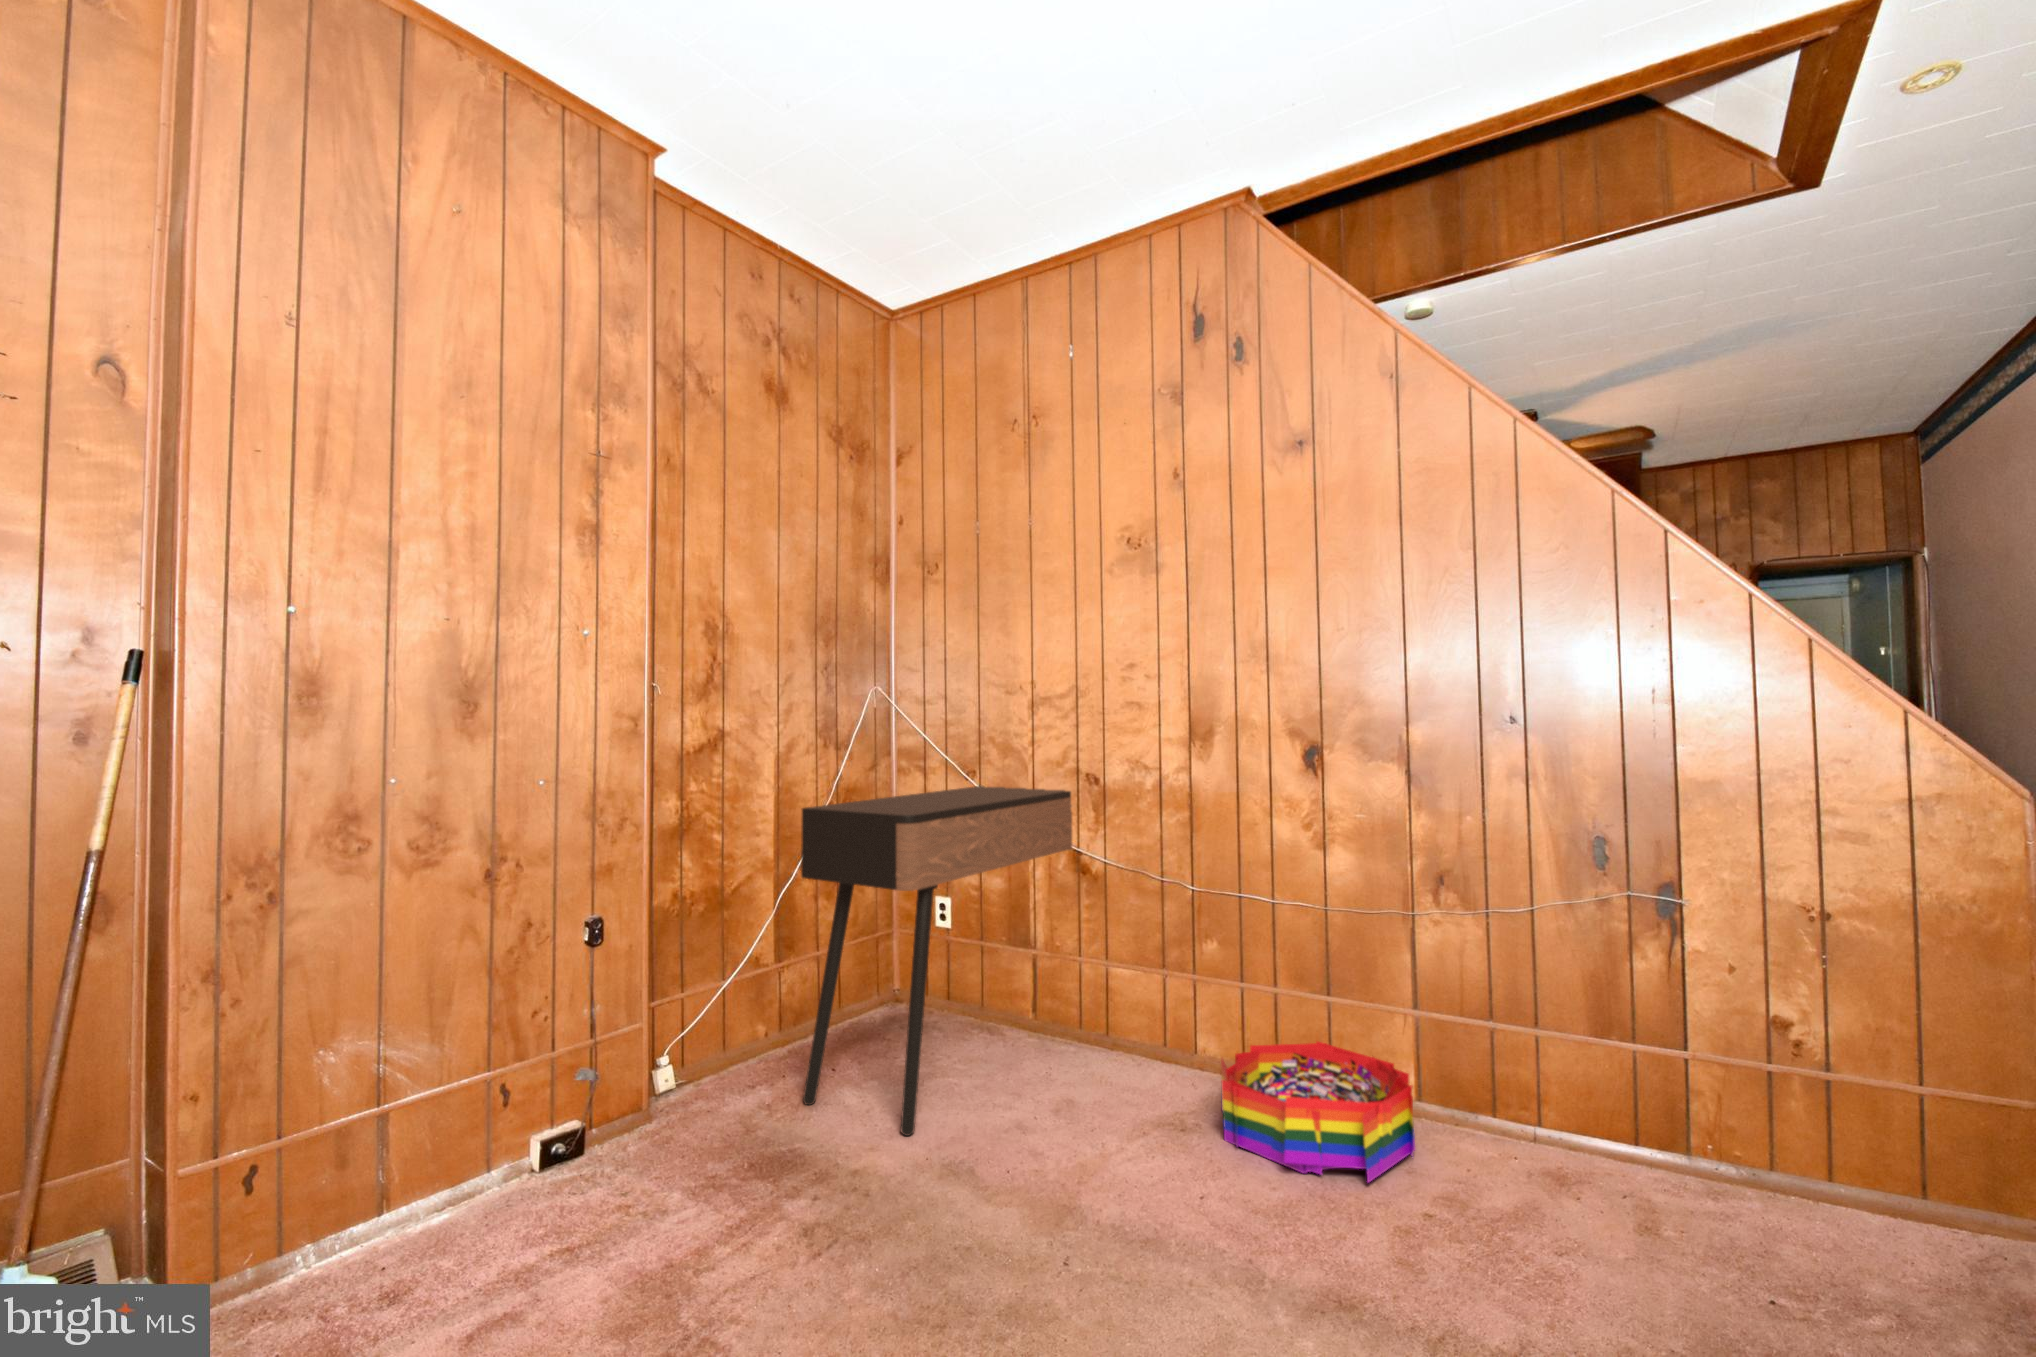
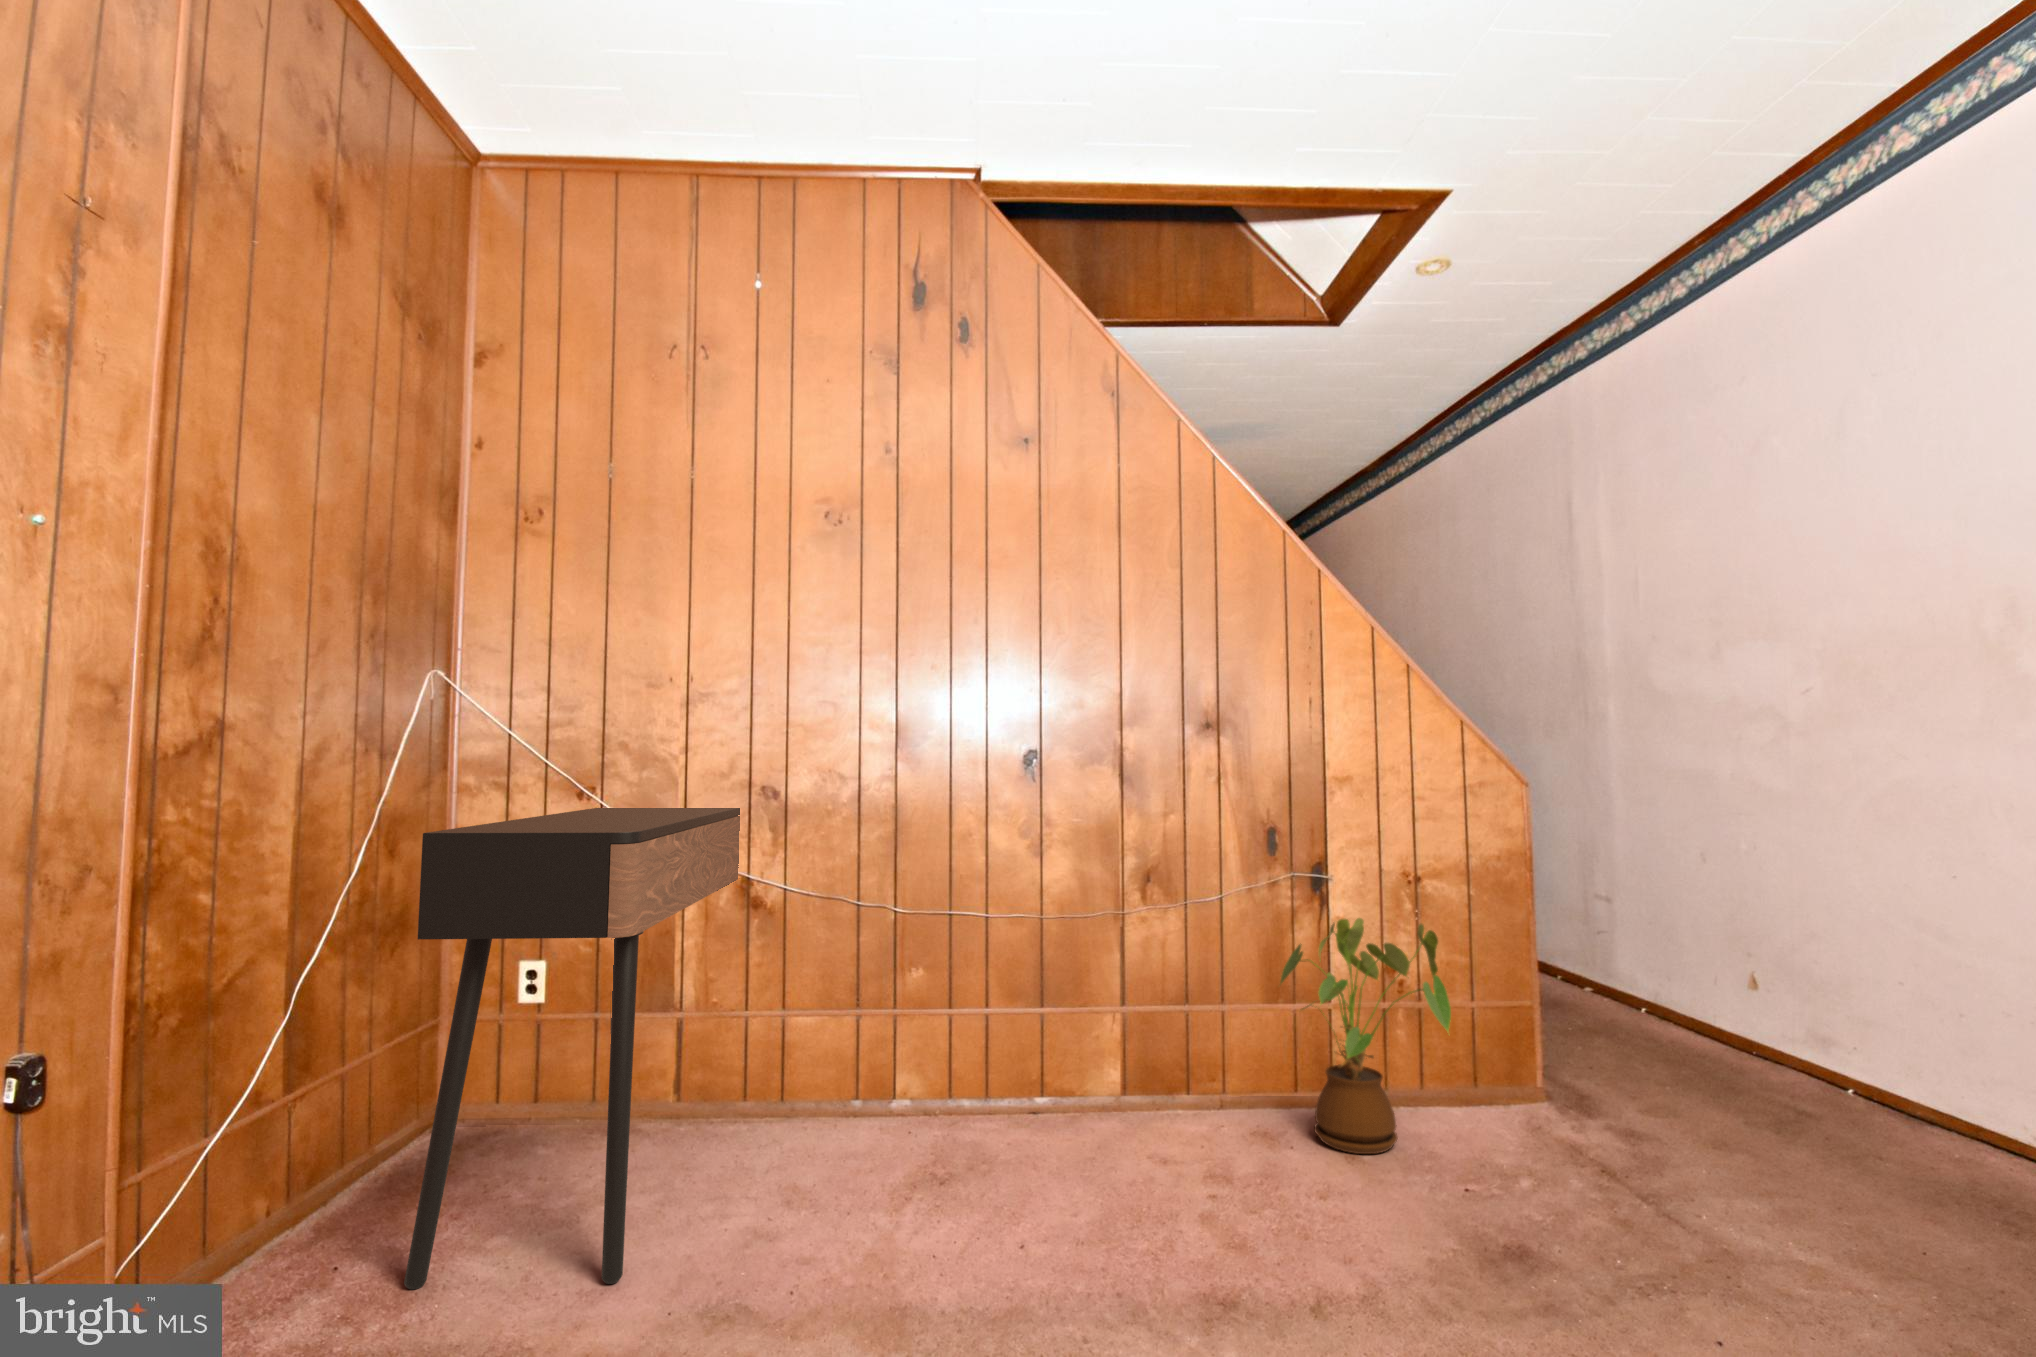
house plant: none [1565,953,1815,1235] -> present [1280,918,1451,1154]
storage bin: present [1221,1042,1415,1182] -> none [960,1057,1162,1191]

